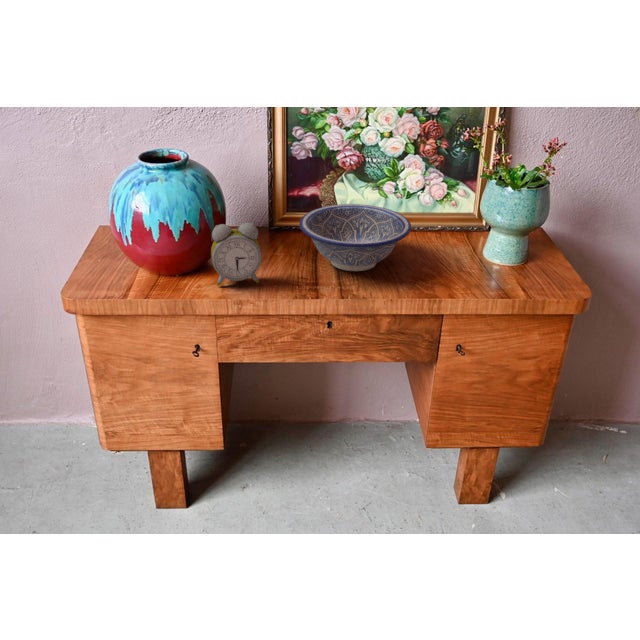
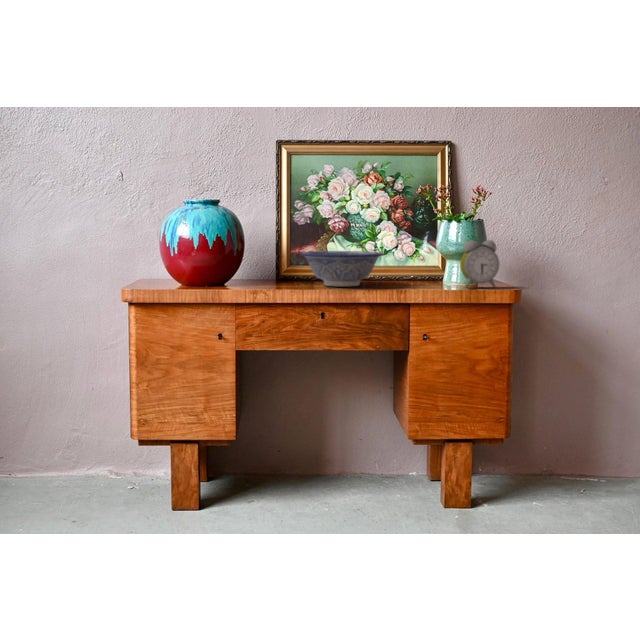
alarm clock: present [211,223,262,286] -> present [460,240,499,287]

